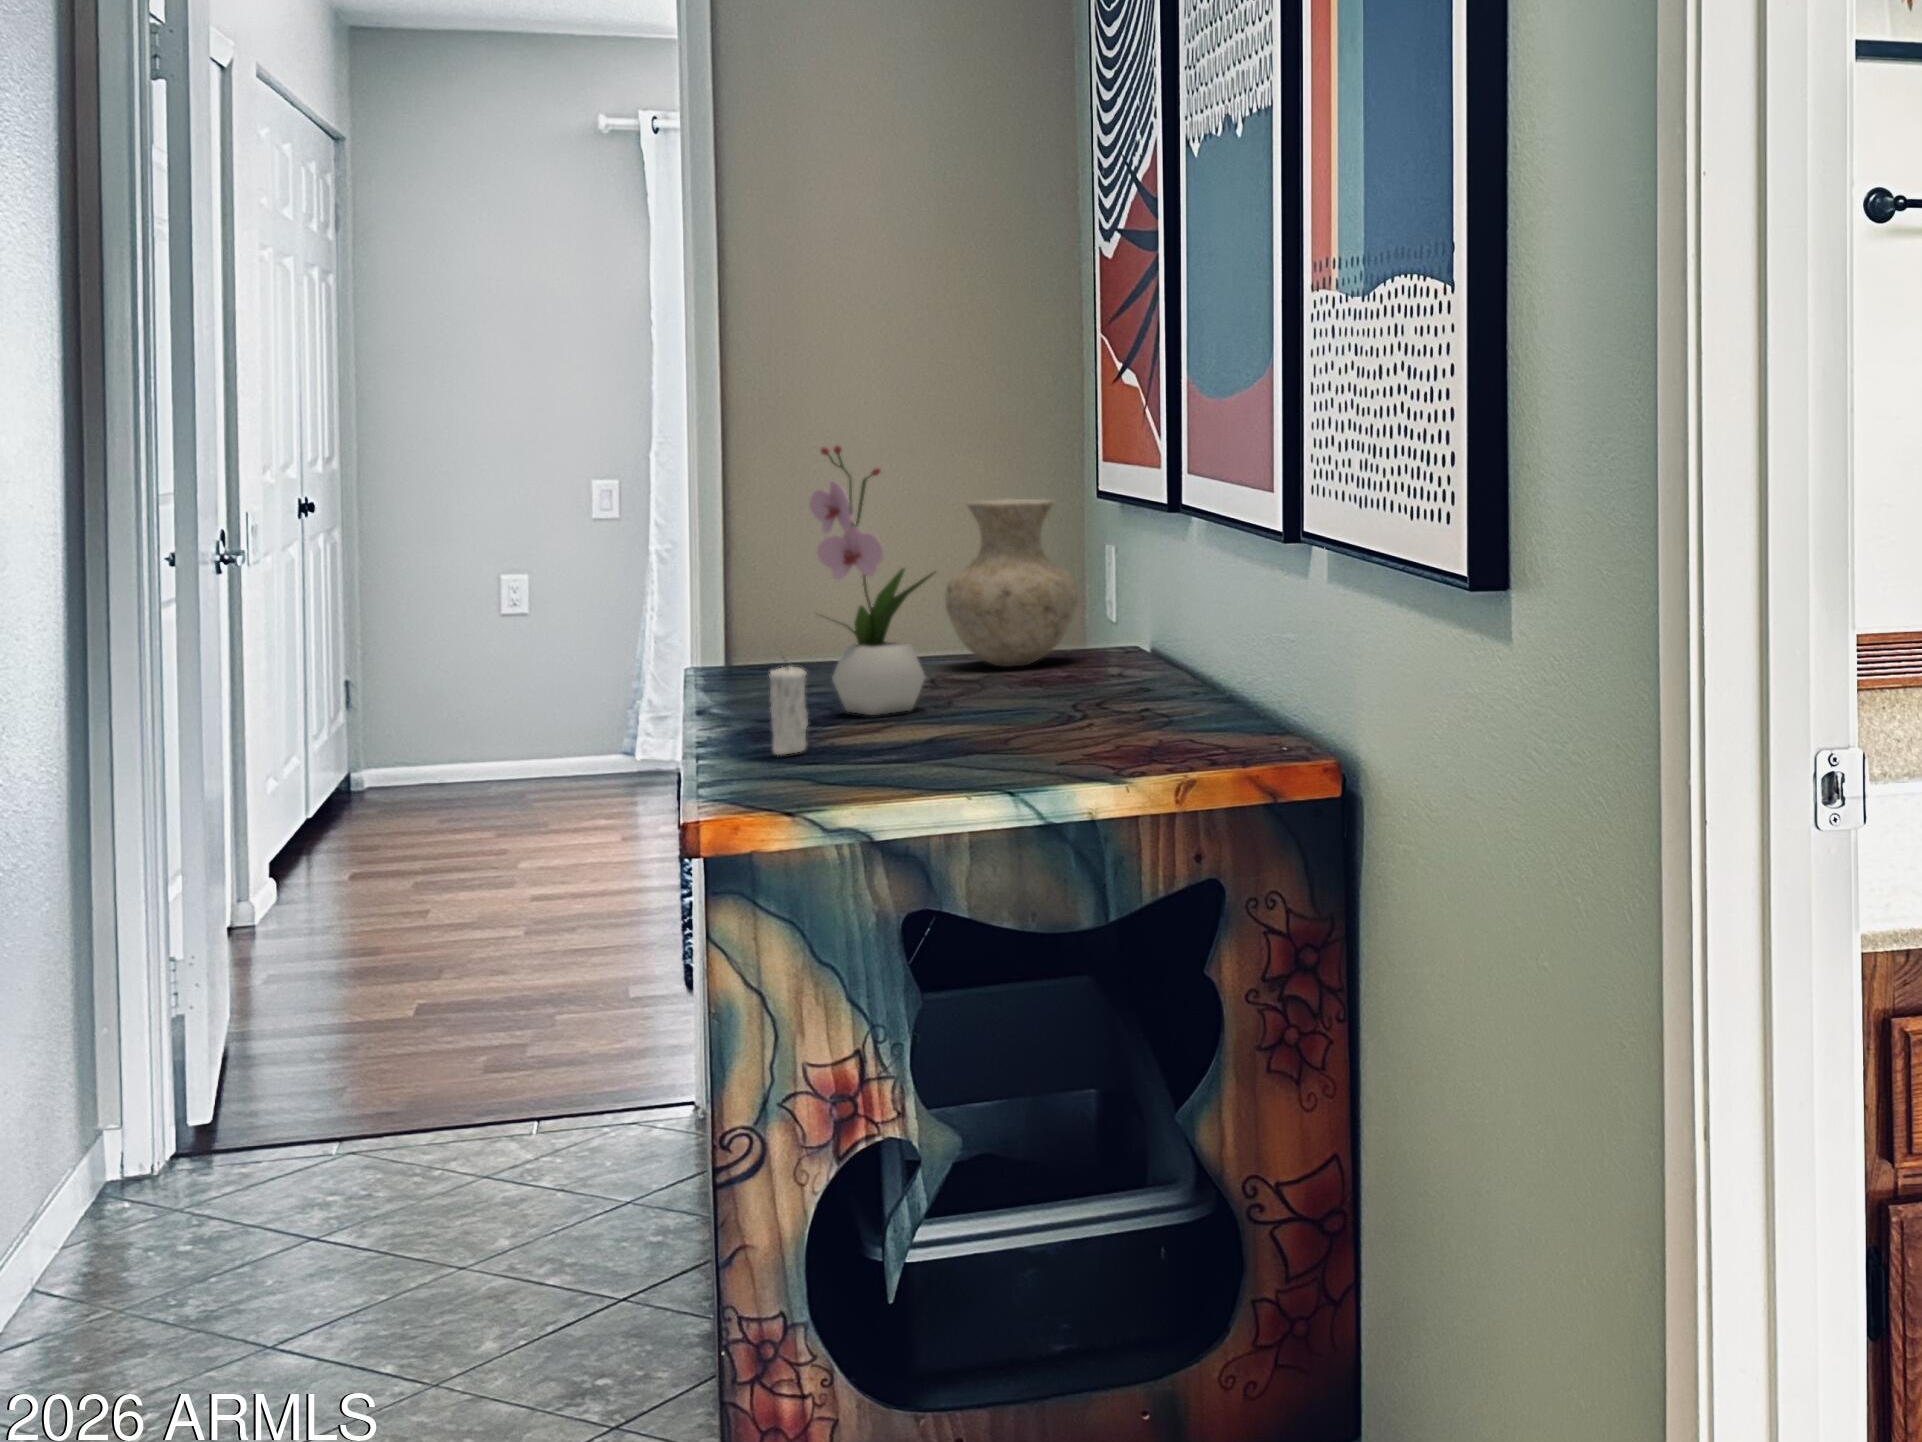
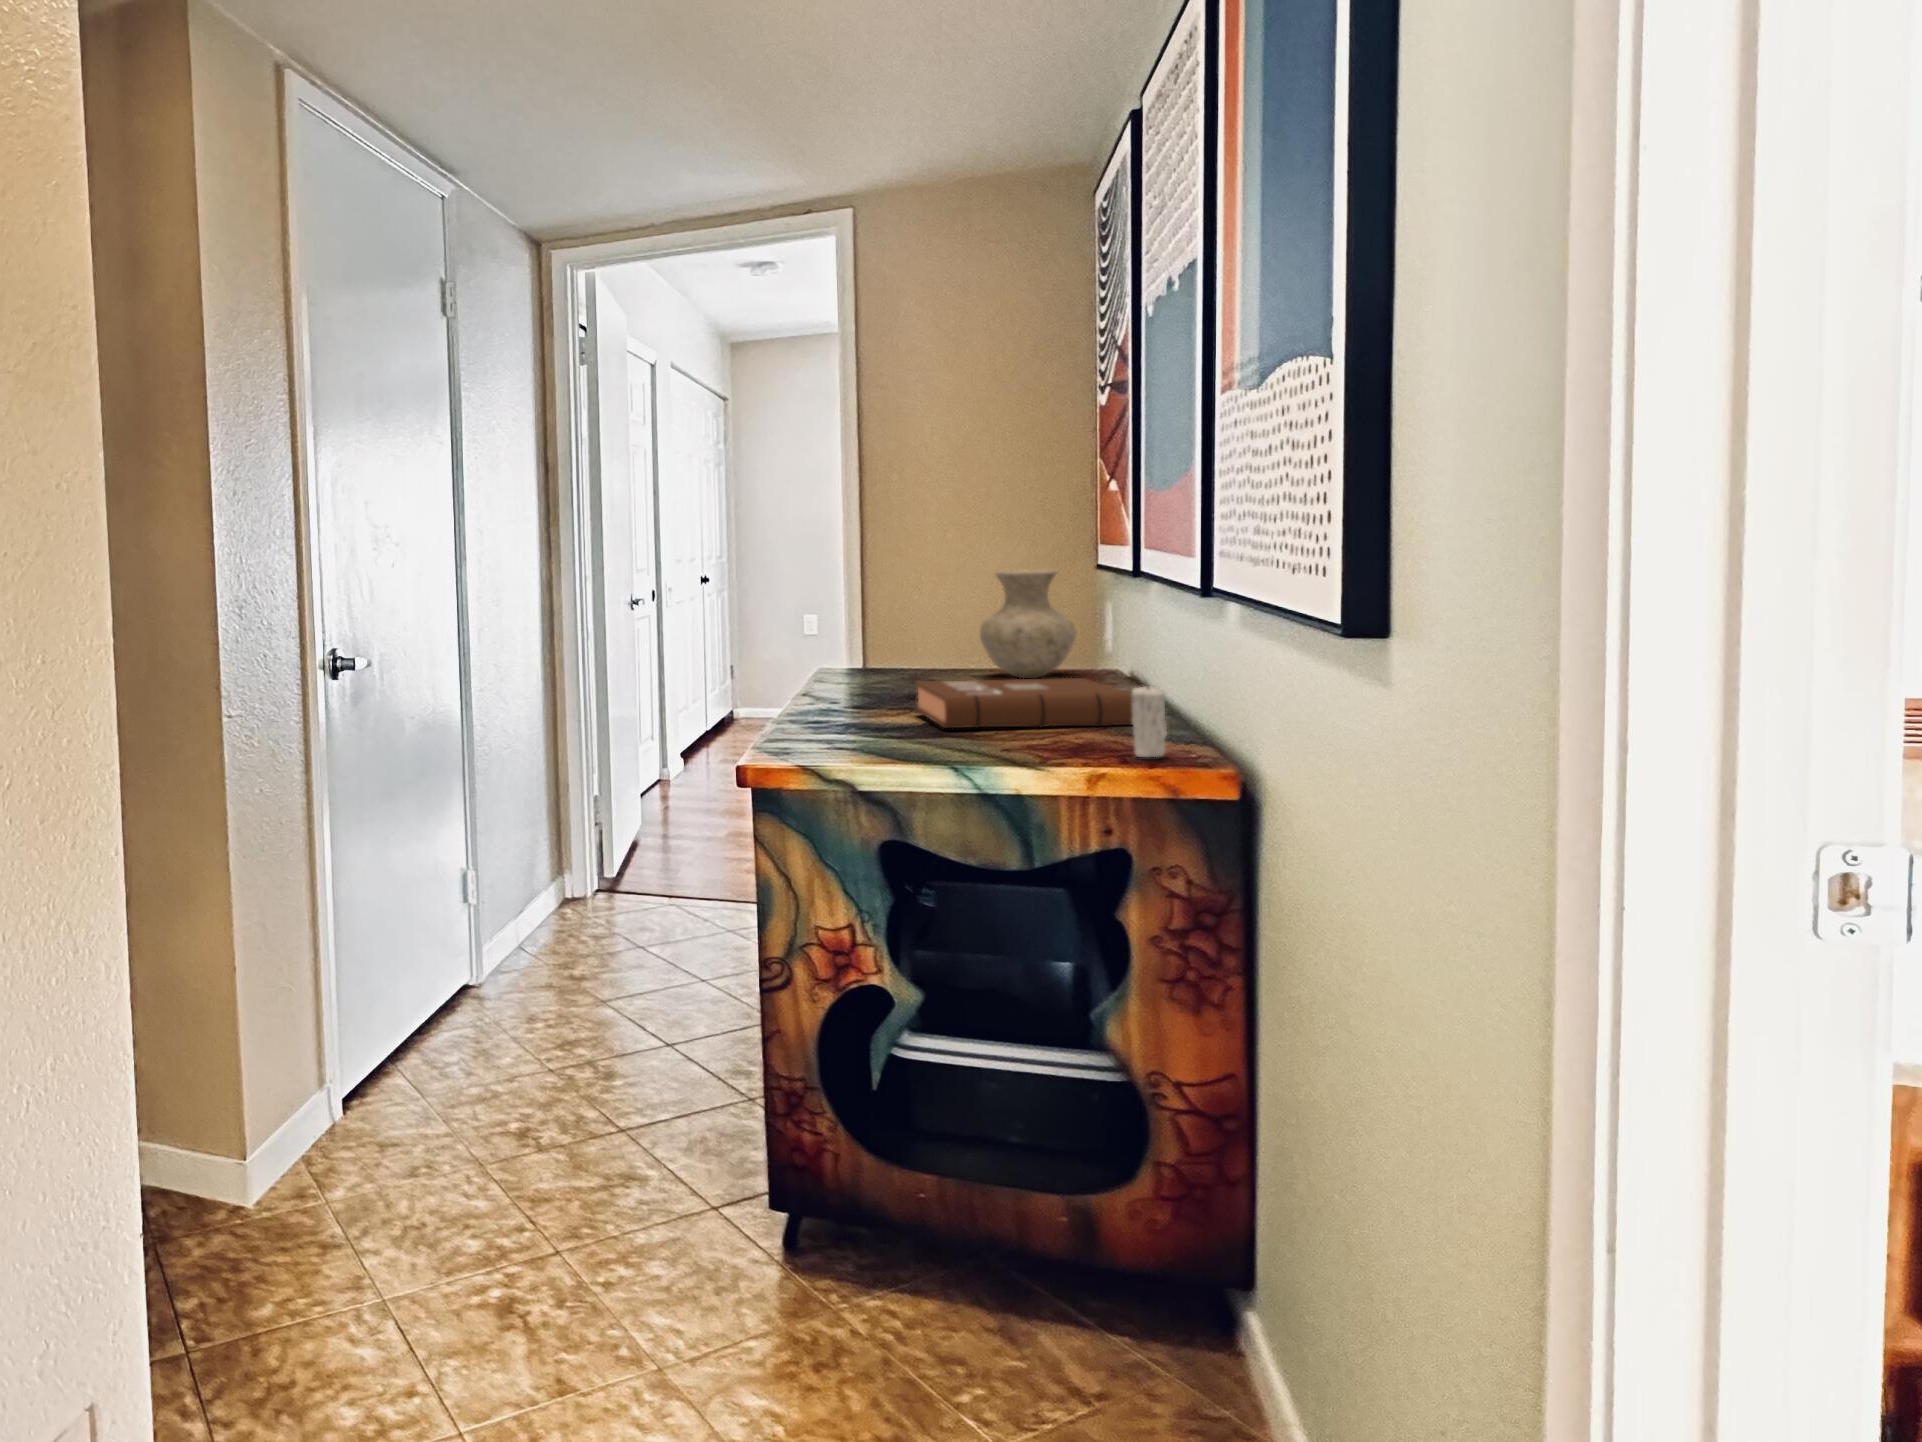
flower arrangement: present [809,446,934,715] -> none [867,536,952,705]
candle: present [770,658,808,755] -> present [1132,685,1167,757]
book: none [896,659,1198,742] -> present [915,678,1133,728]

